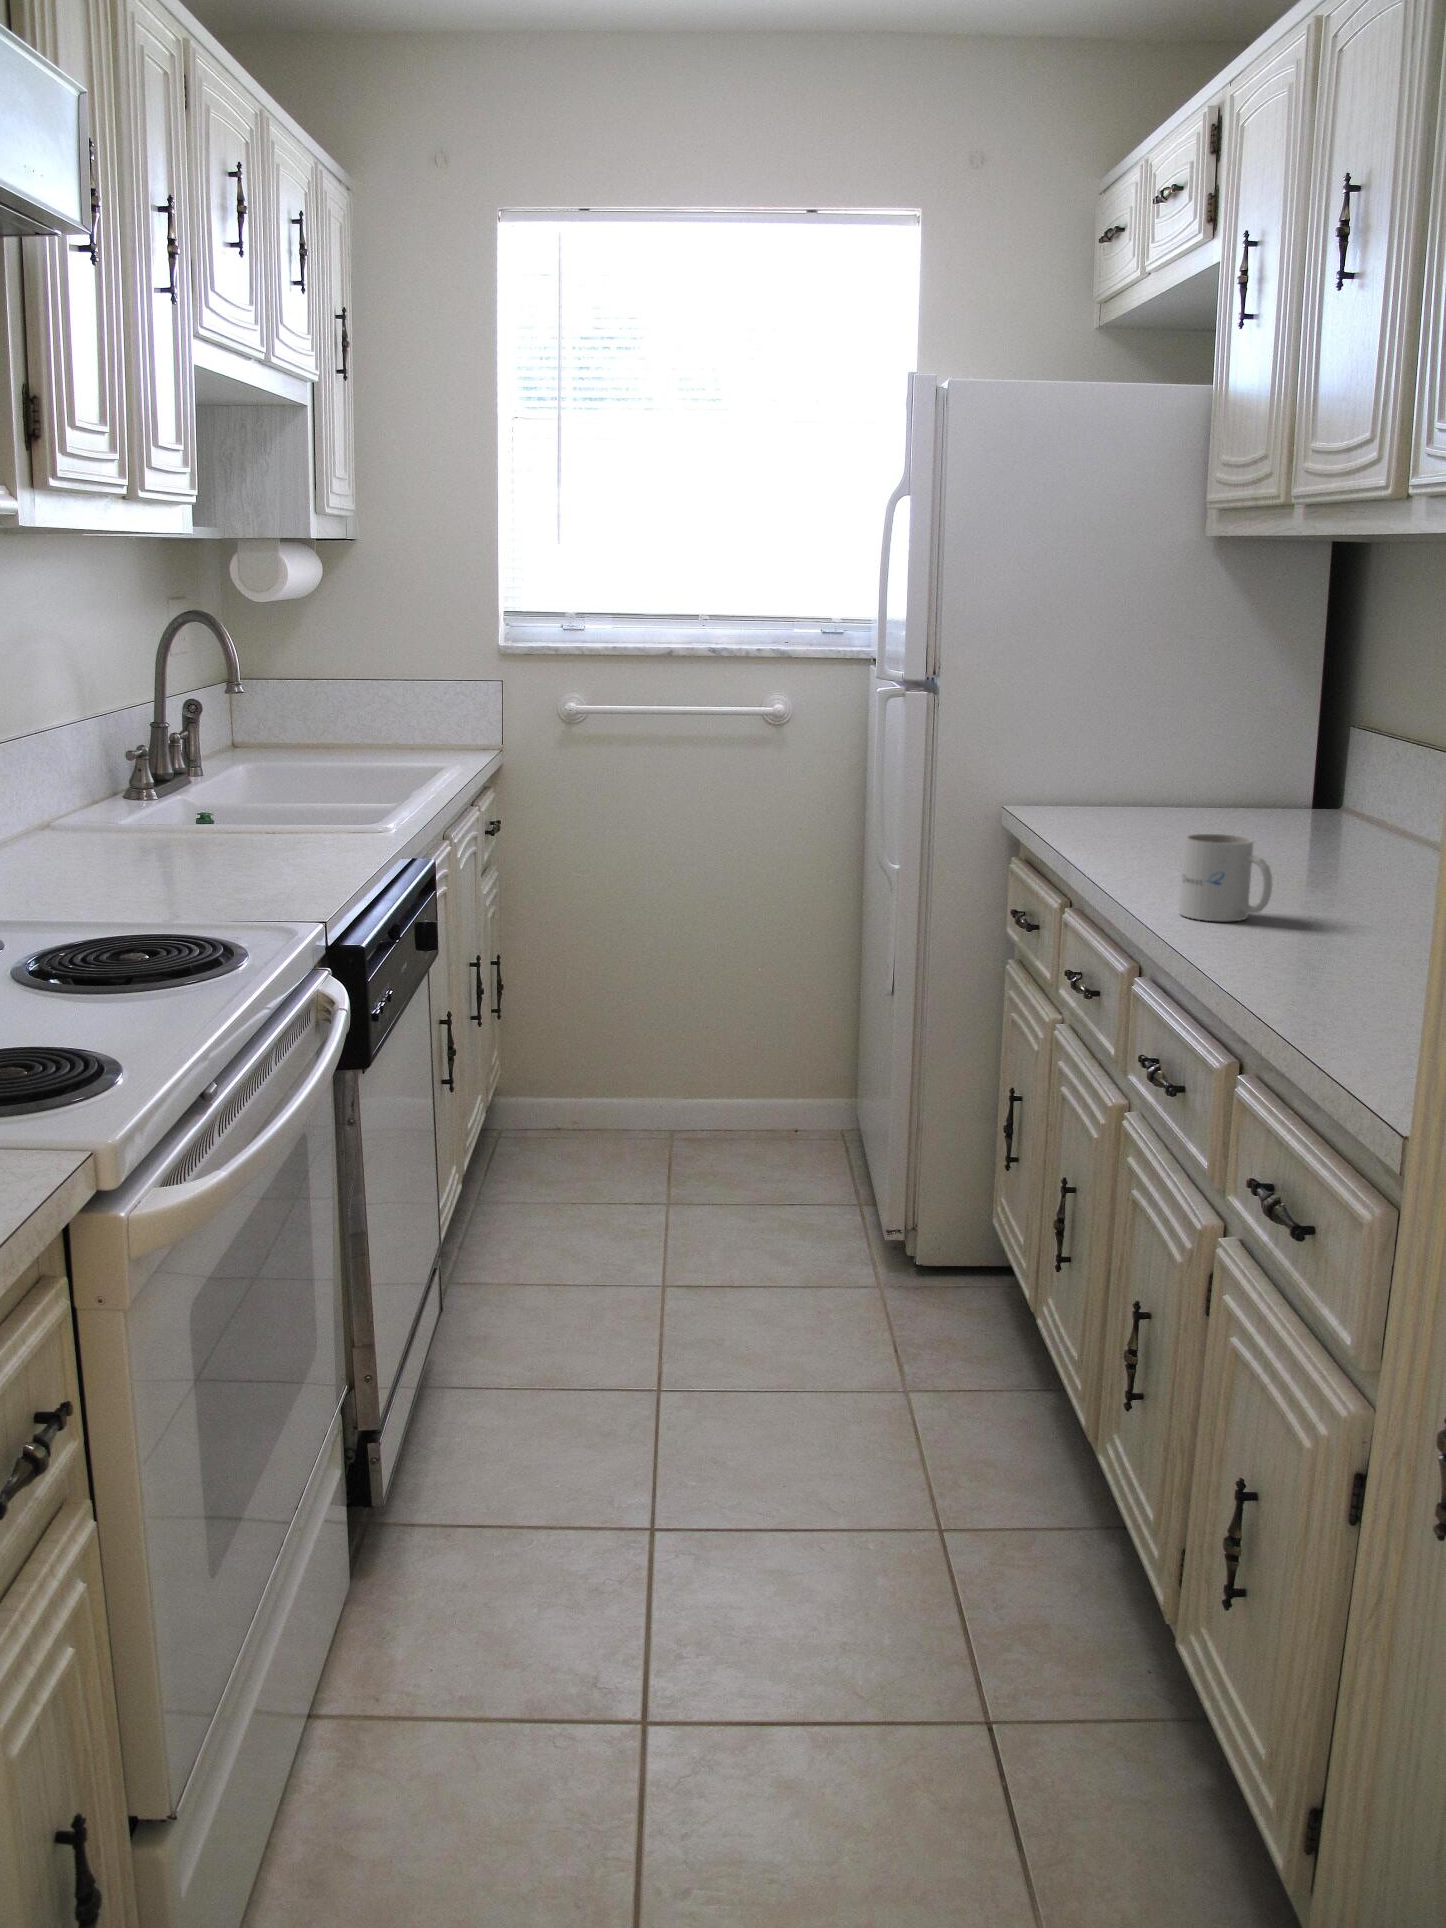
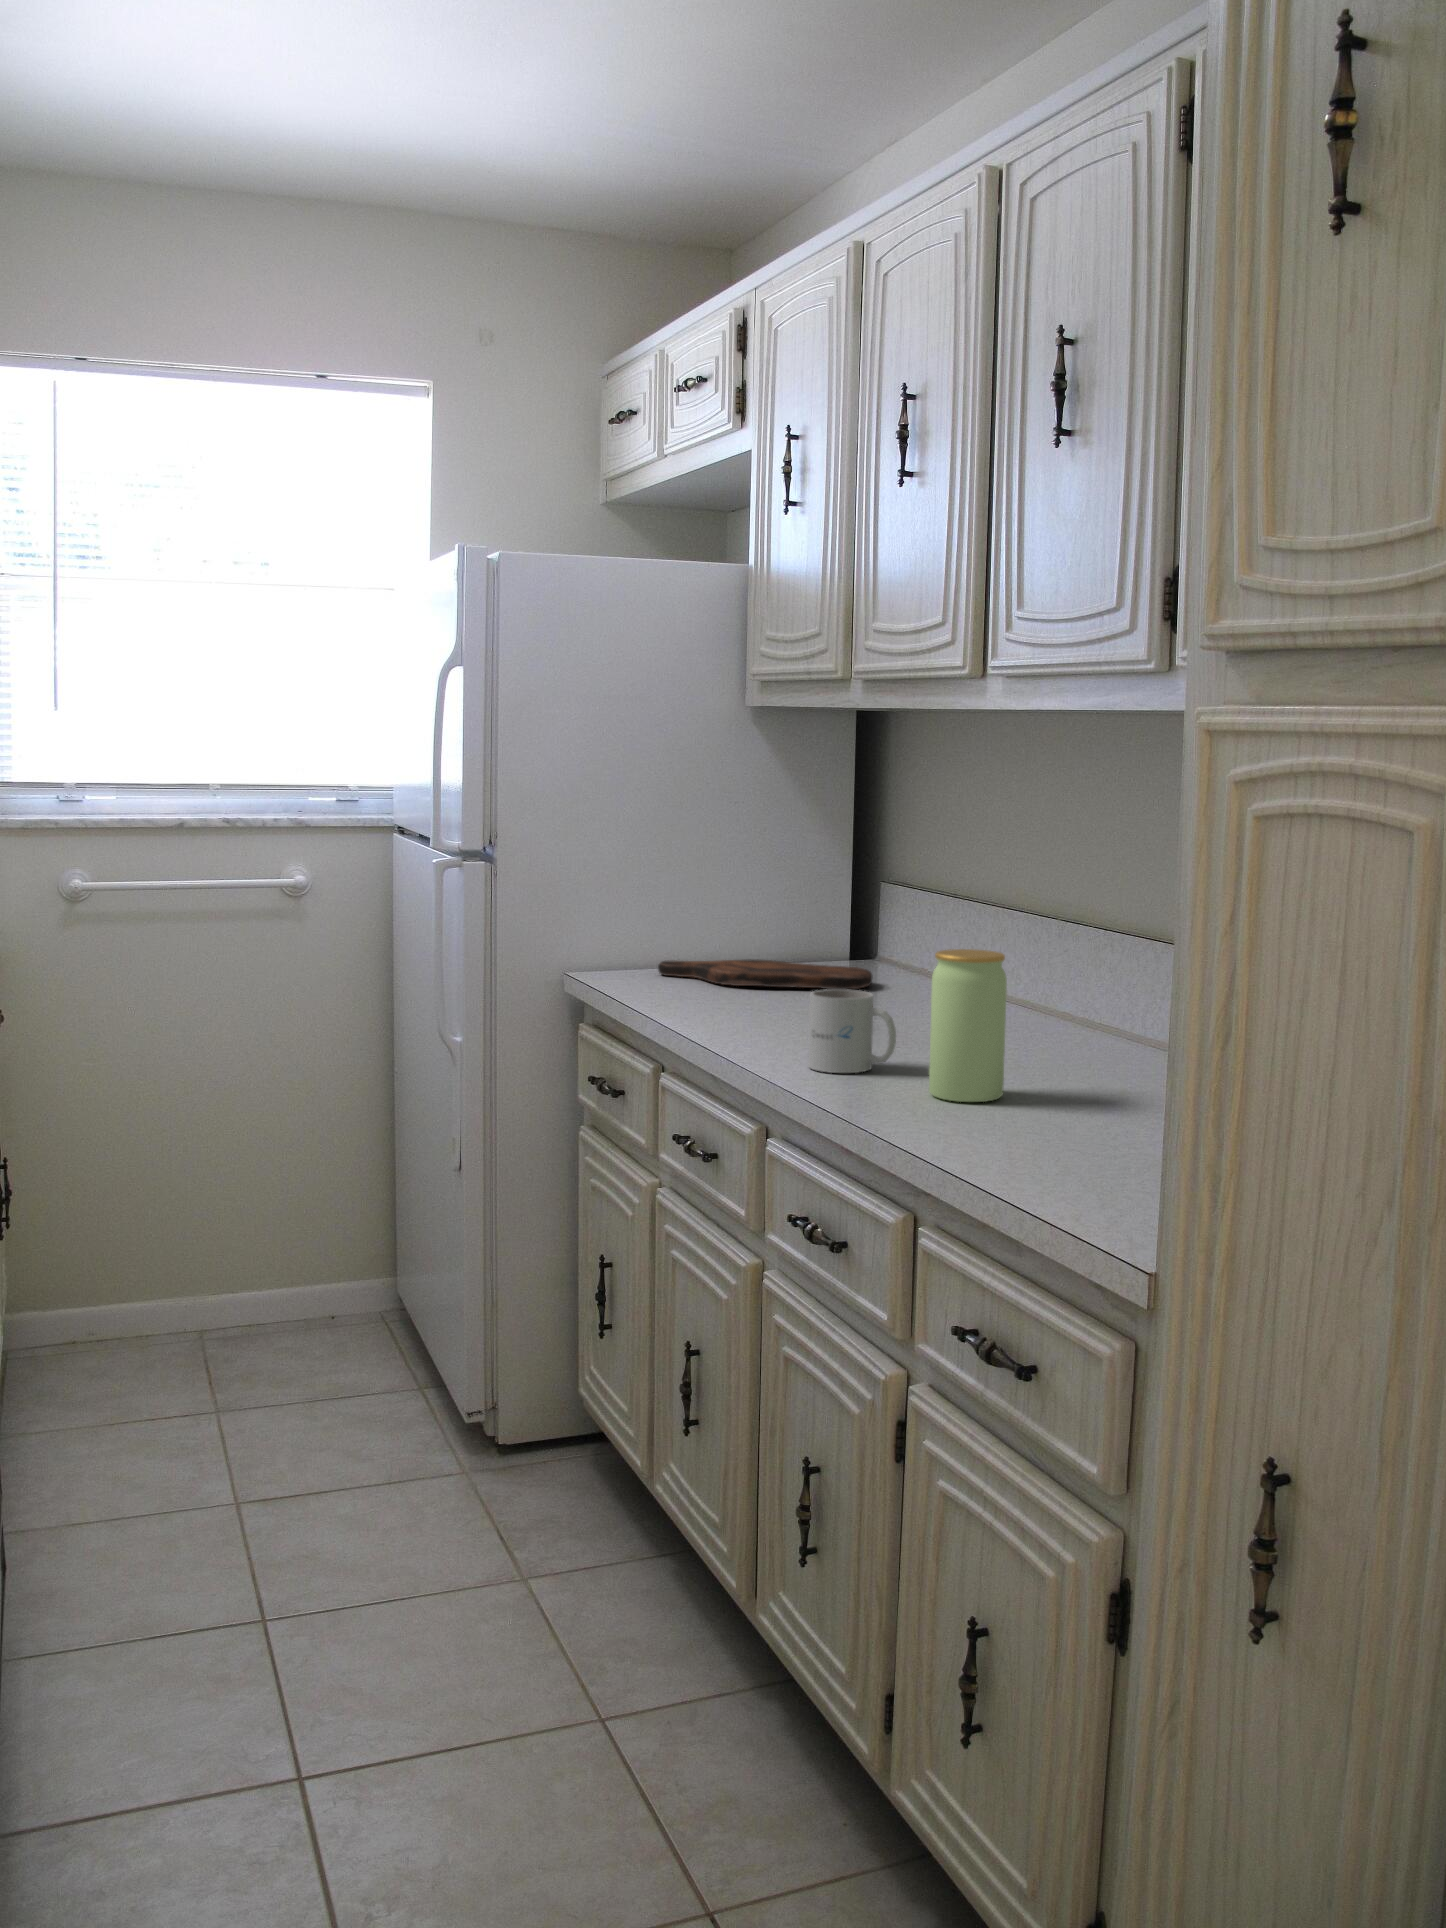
jar: none [1291,795,1385,959] -> present [929,949,1007,1102]
cutting board: none [1089,803,1315,841] -> present [658,959,872,989]

